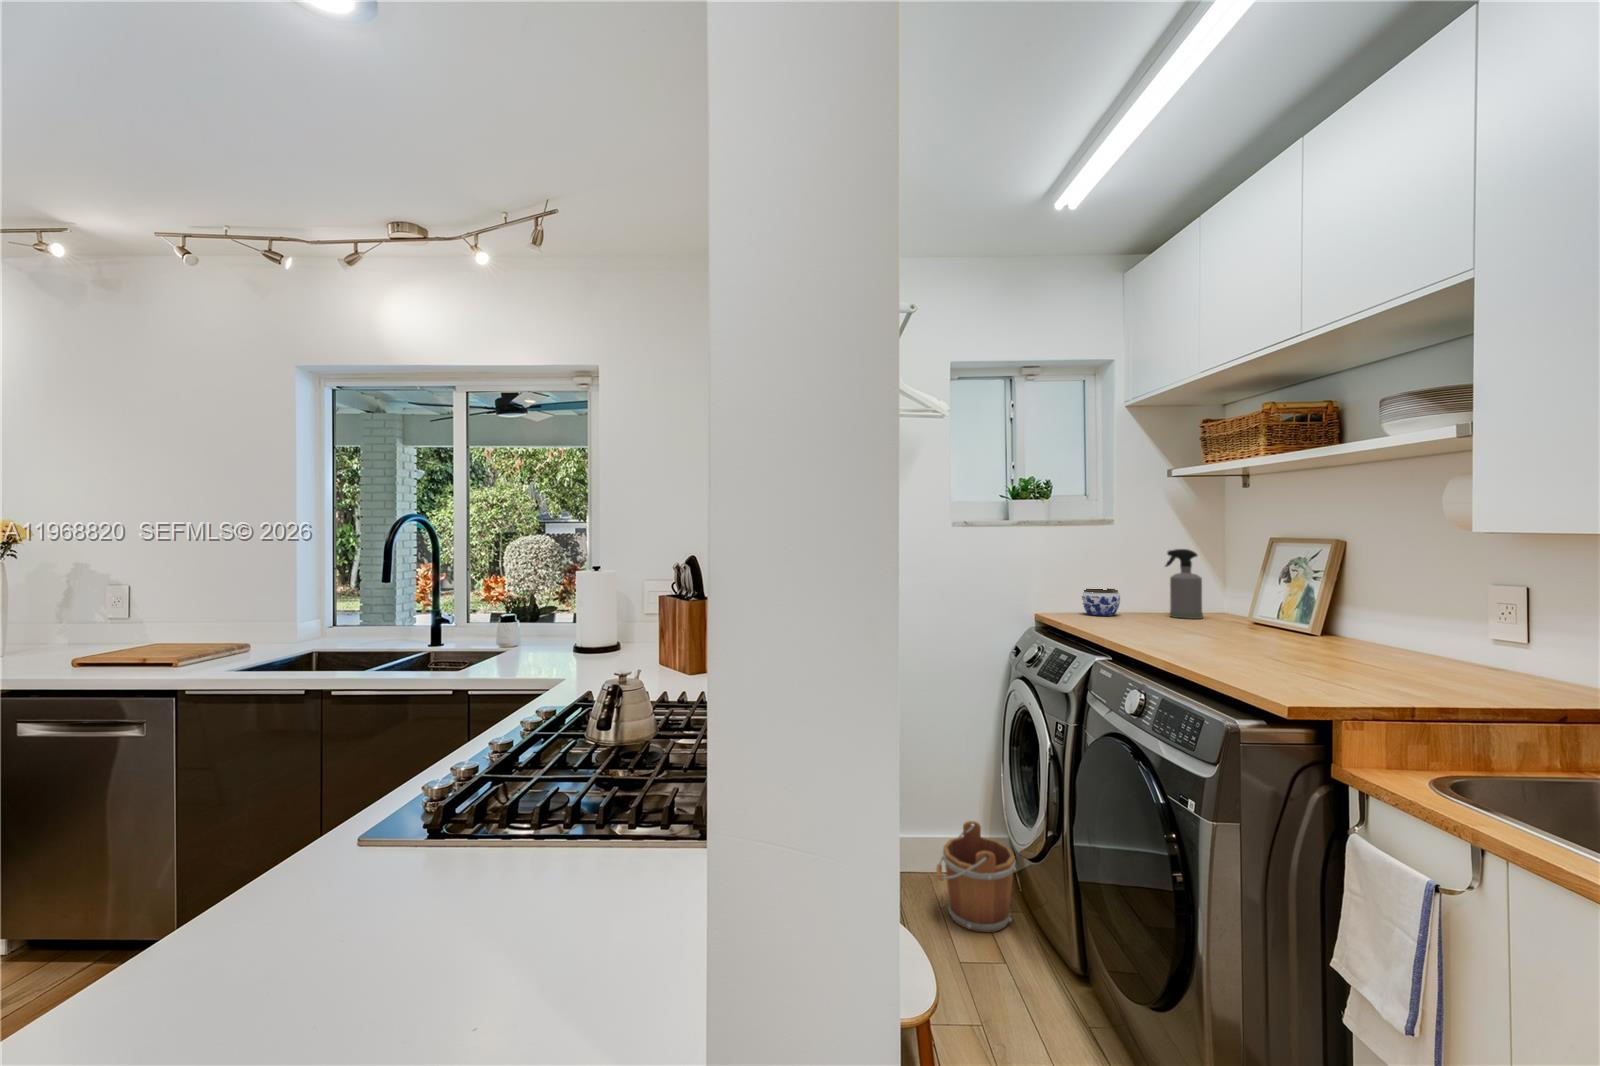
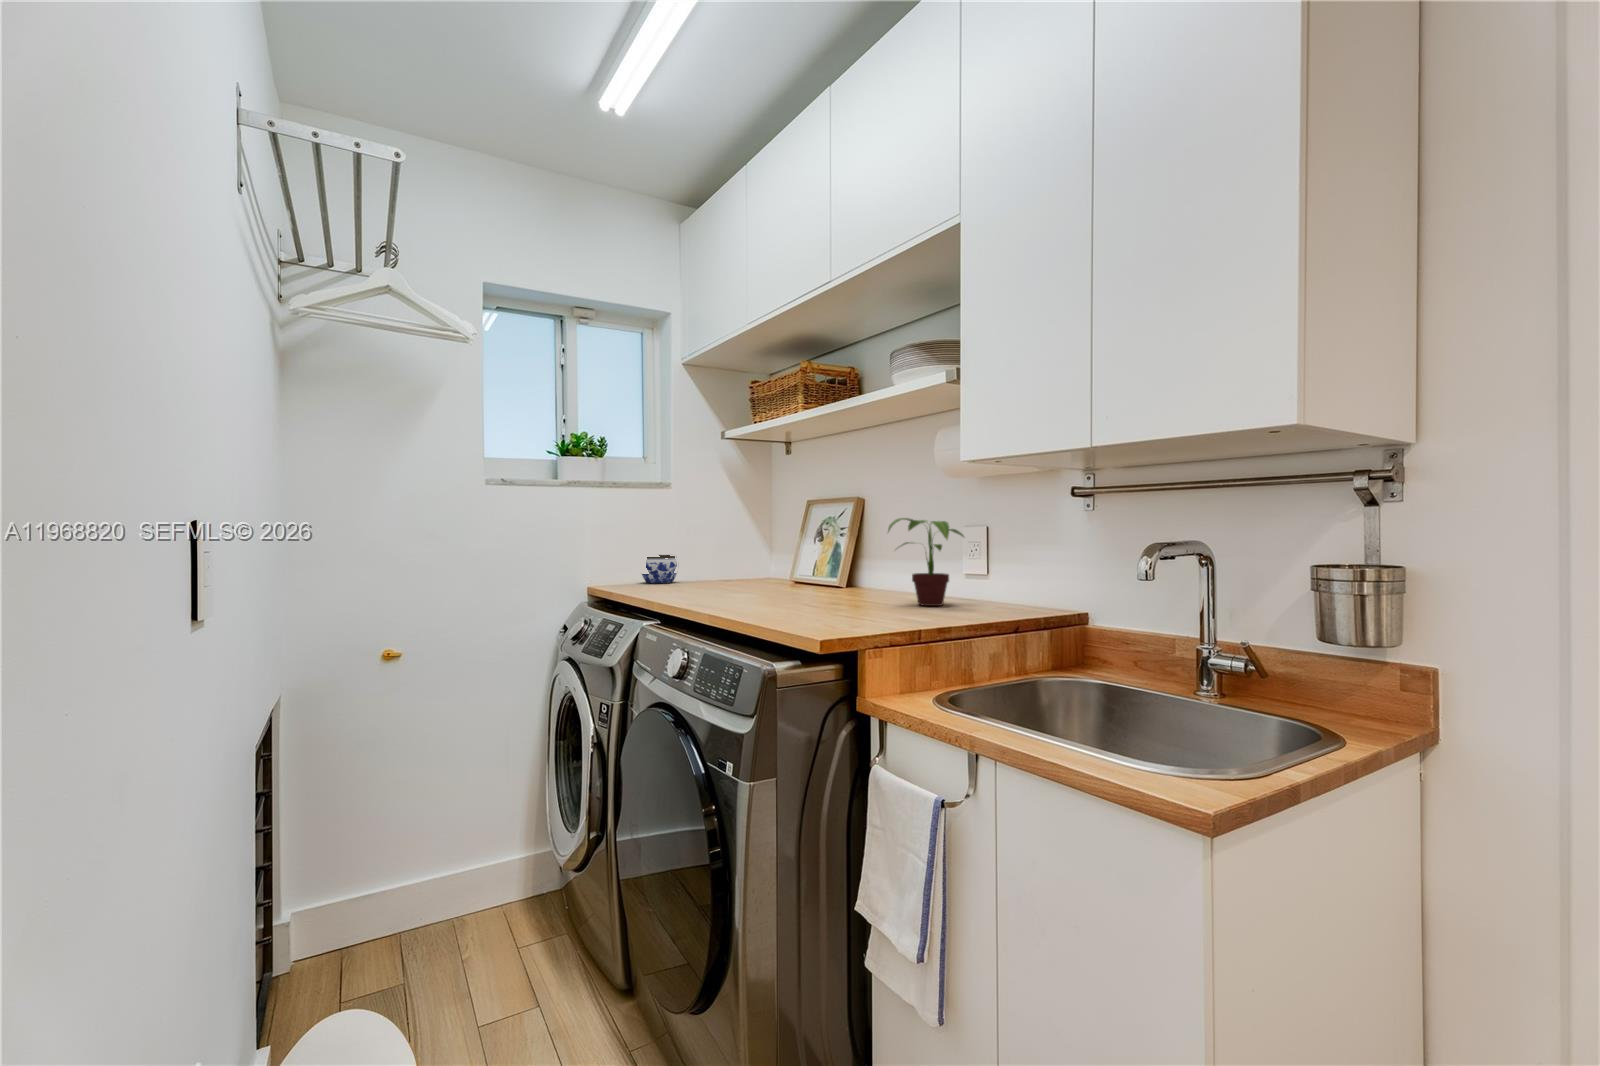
spray bottle: present [1165,549,1203,619] -> none [720,513,753,581]
potted plant: none [1376,580,1497,680] -> present [888,518,964,606]
bucket: present [936,821,1016,932] -> none [450,843,556,986]

